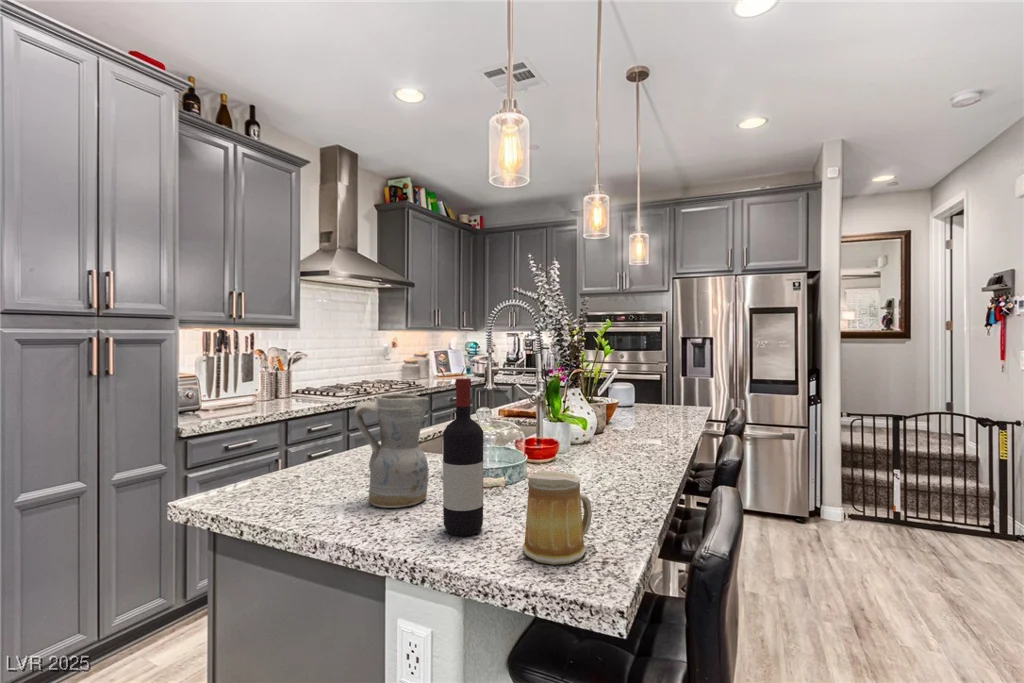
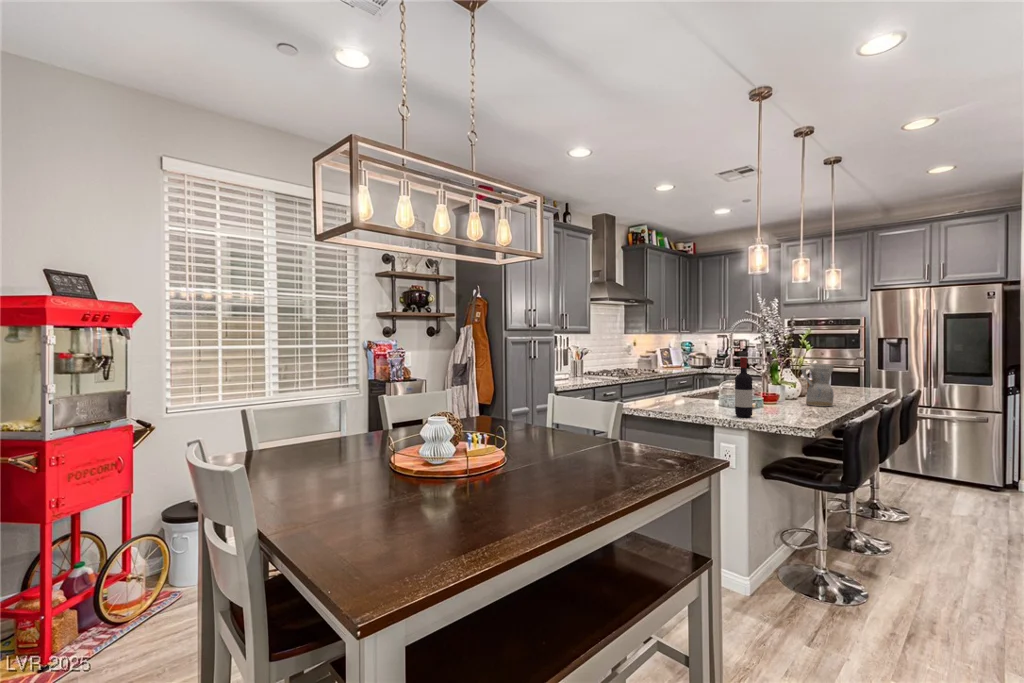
ceramic pitcher: present [354,394,429,508] -> present [802,363,834,406]
mug: present [522,471,592,565] -> none [772,390,802,423]

